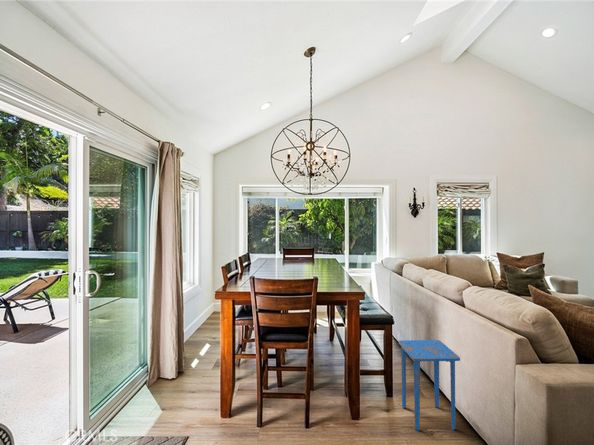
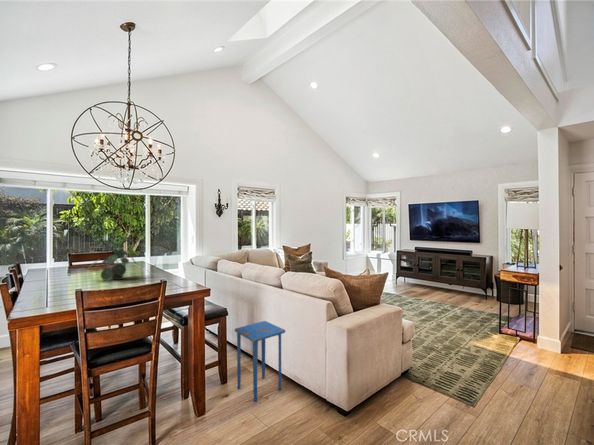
potted plant: none [282,247,318,273] -> present [91,249,136,281]

